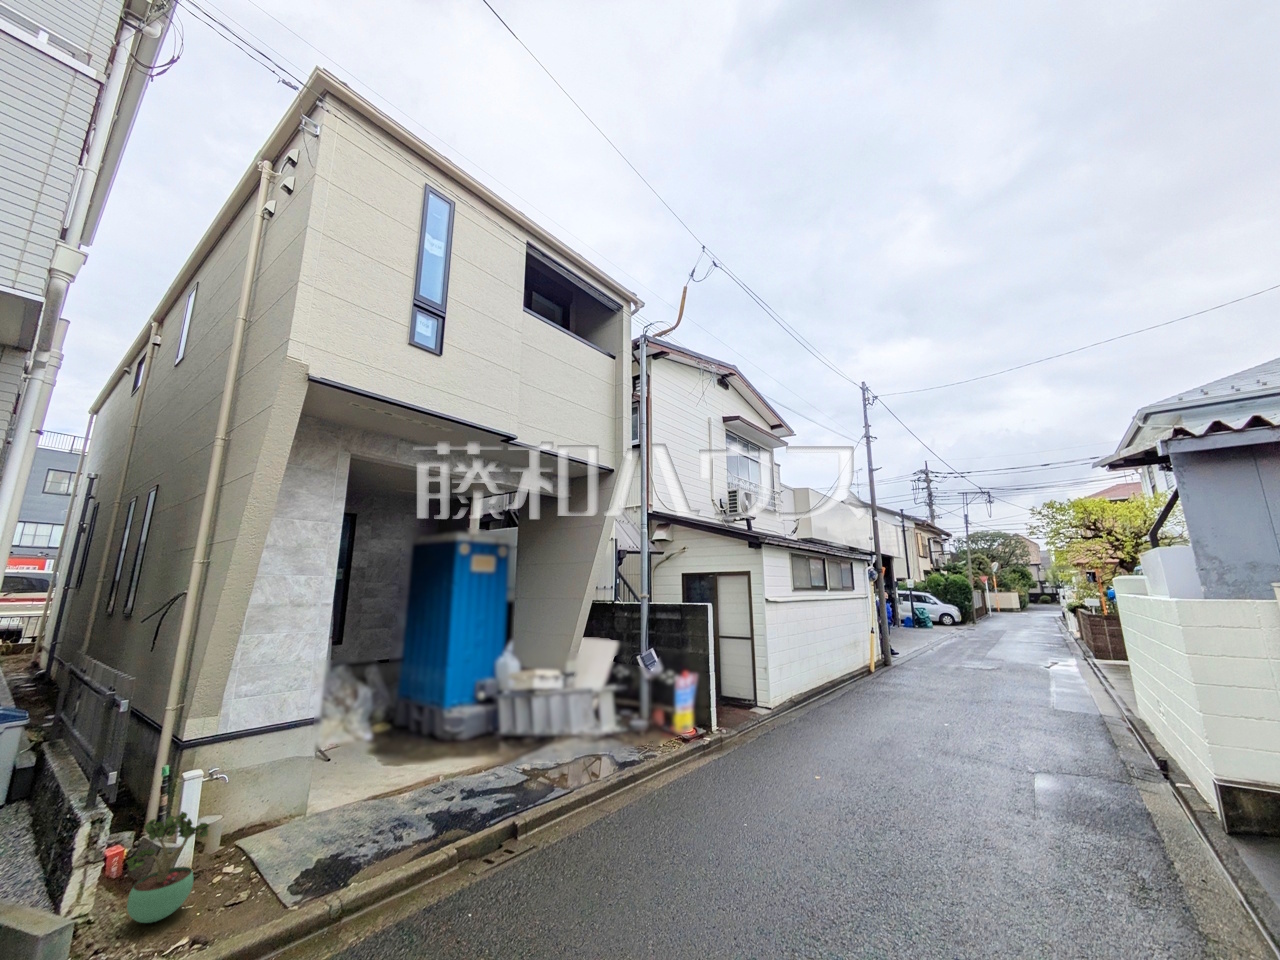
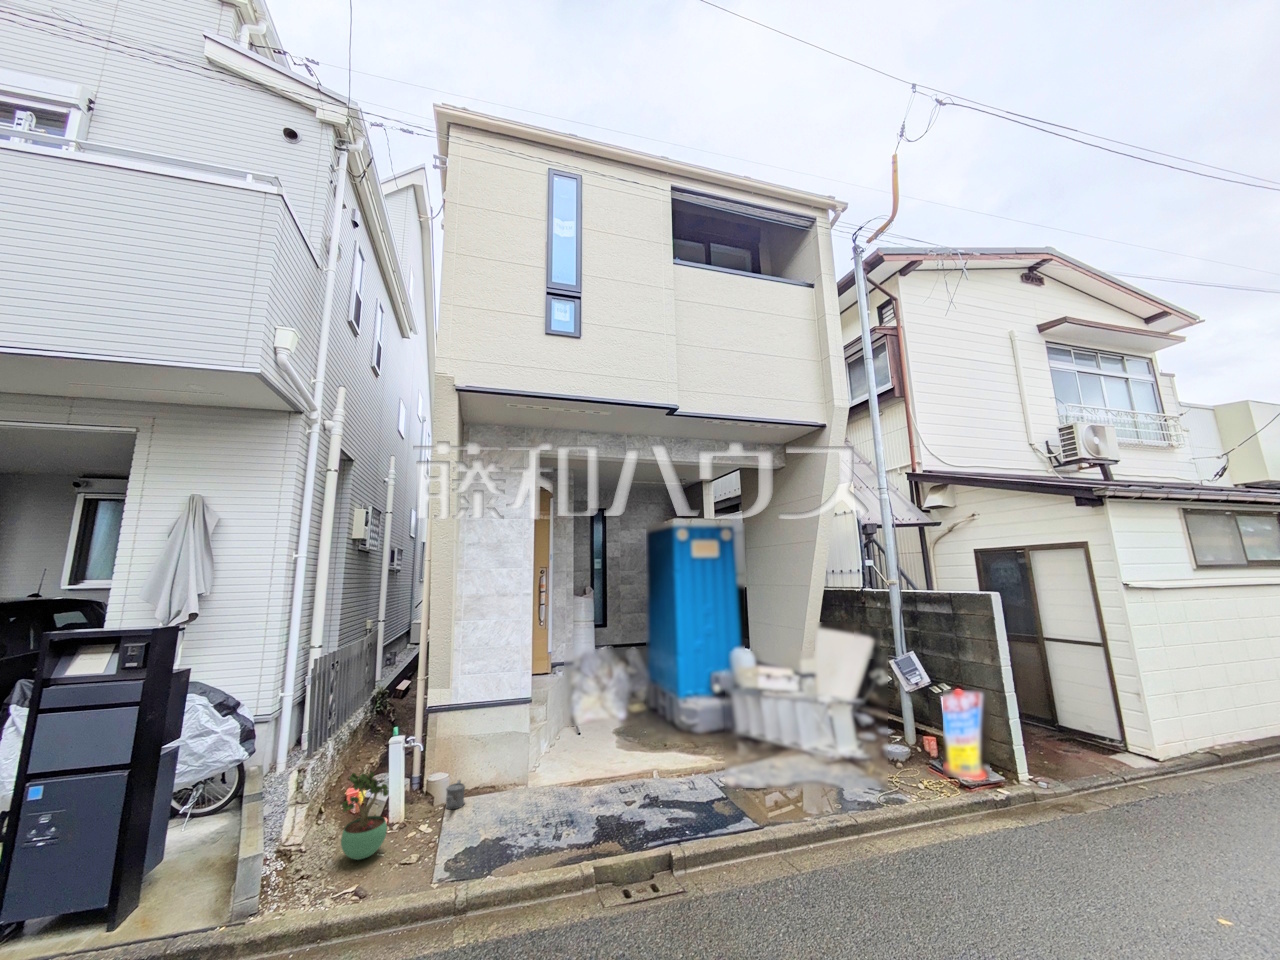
watering can: none [234,817,262,850] -> present [446,780,465,809]

